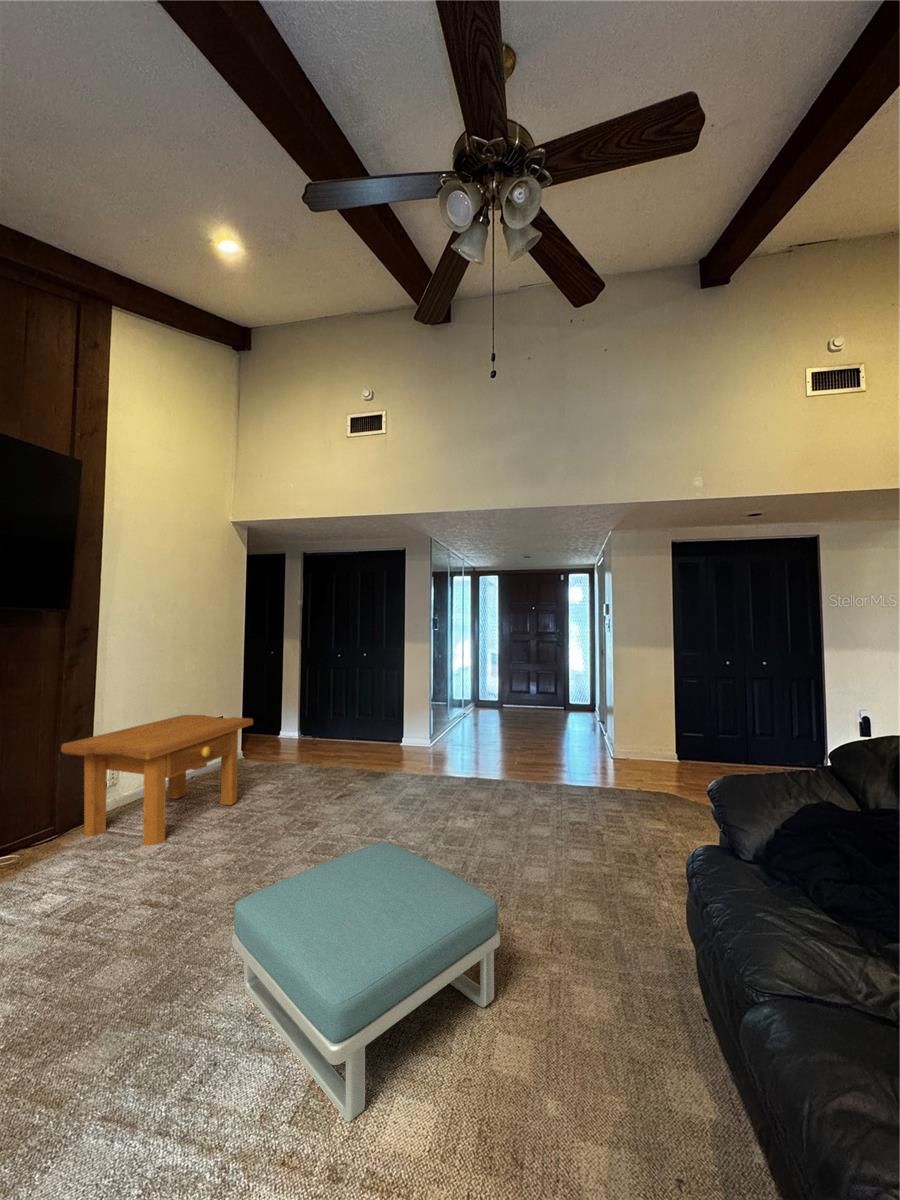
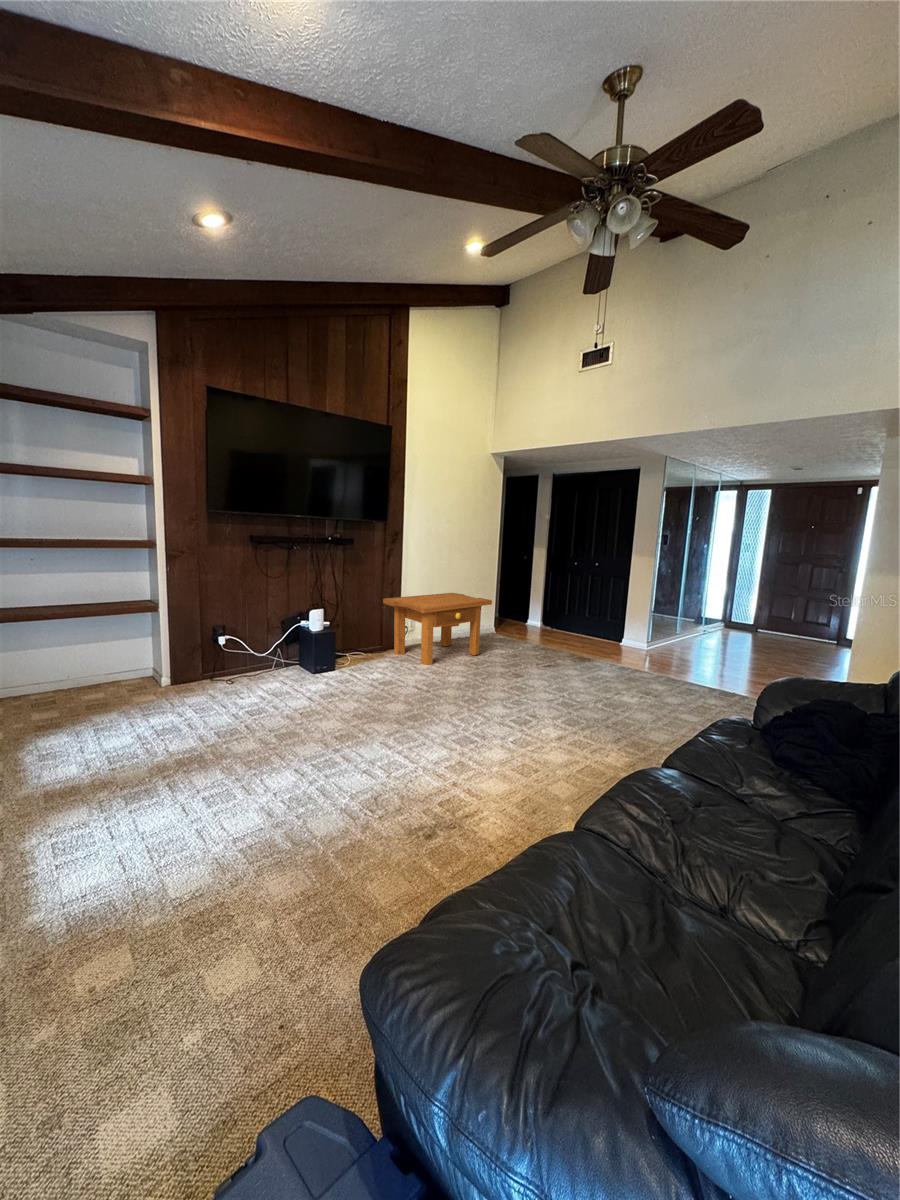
footstool: present [232,842,500,1122] -> none [441,678,580,777]

